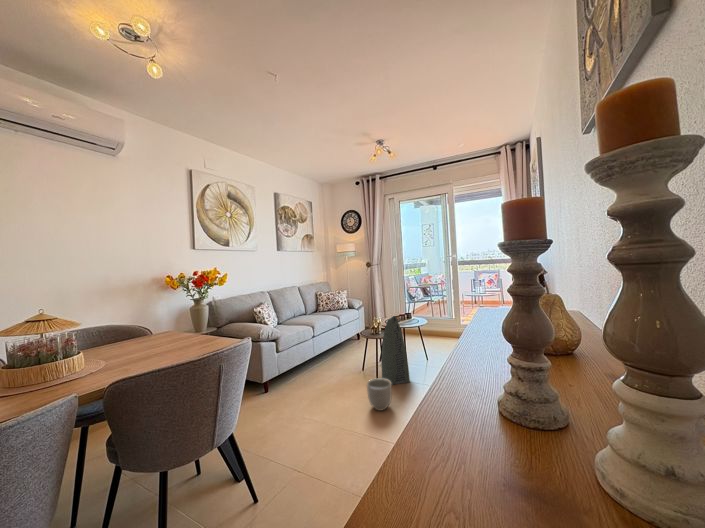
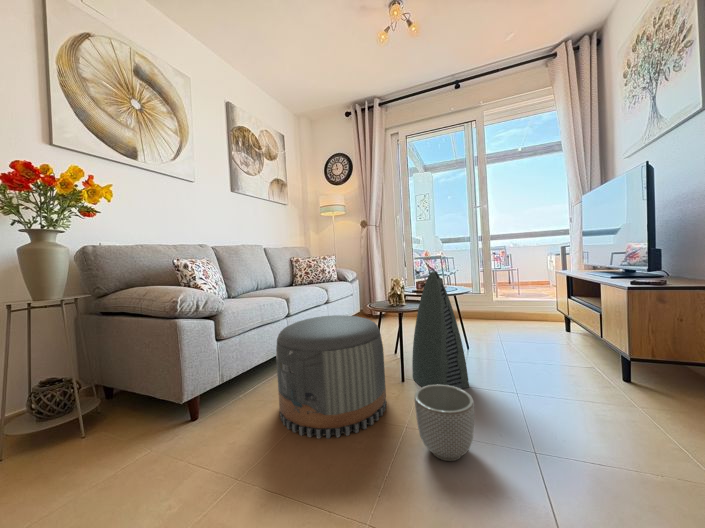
pouf: none [307,340,362,401] -> present [276,315,386,438]

